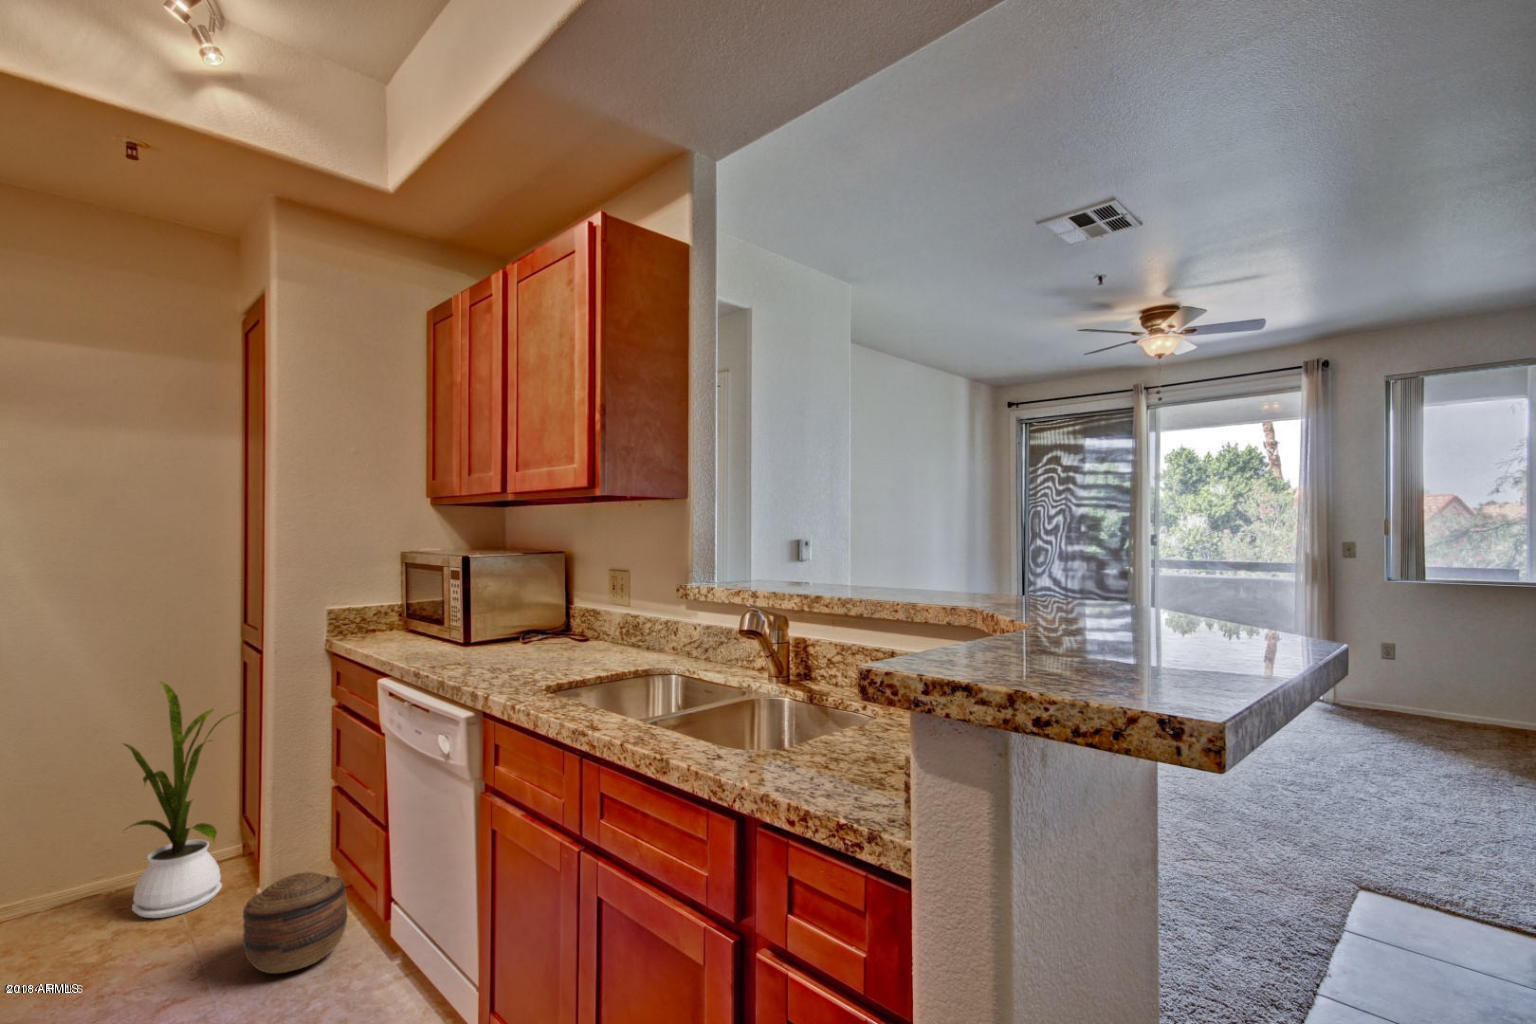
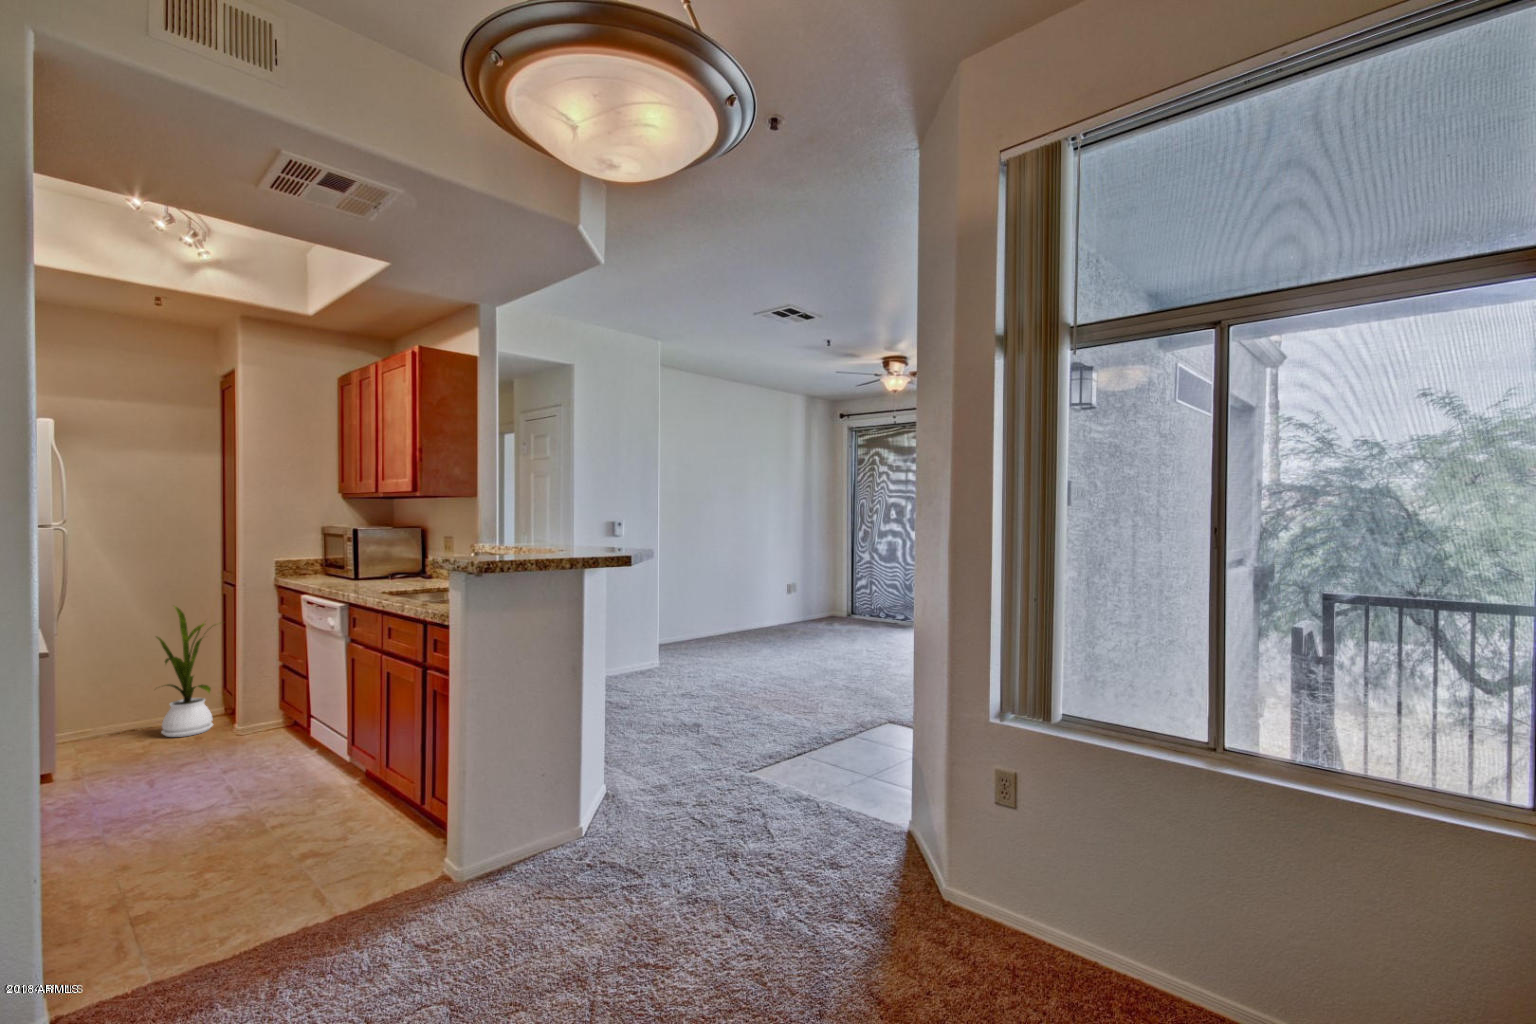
basket: present [243,872,347,973] -> none [229,704,287,753]

